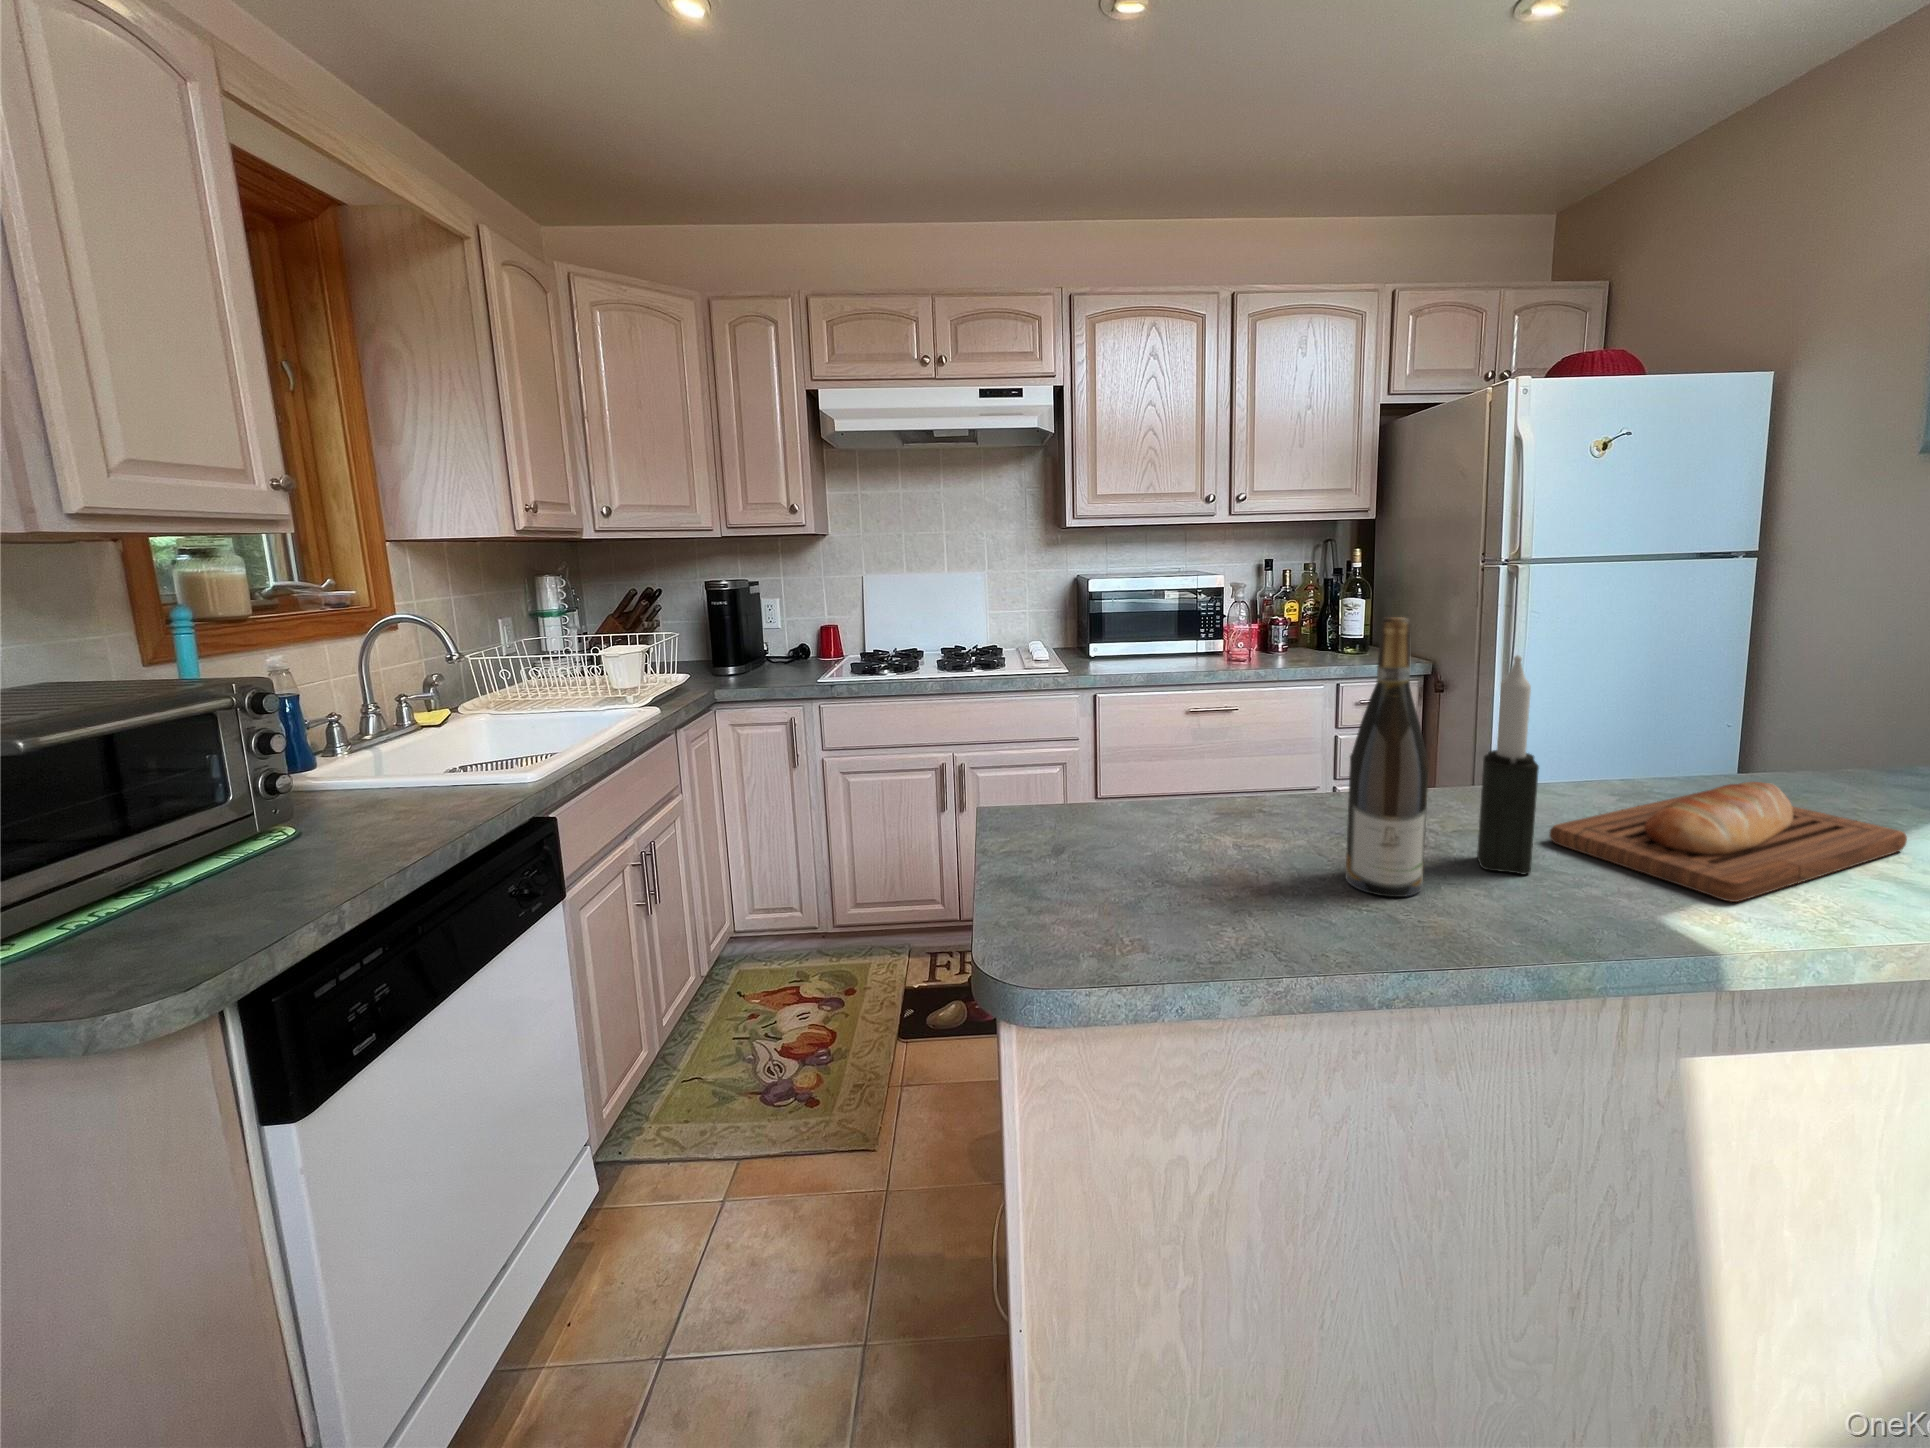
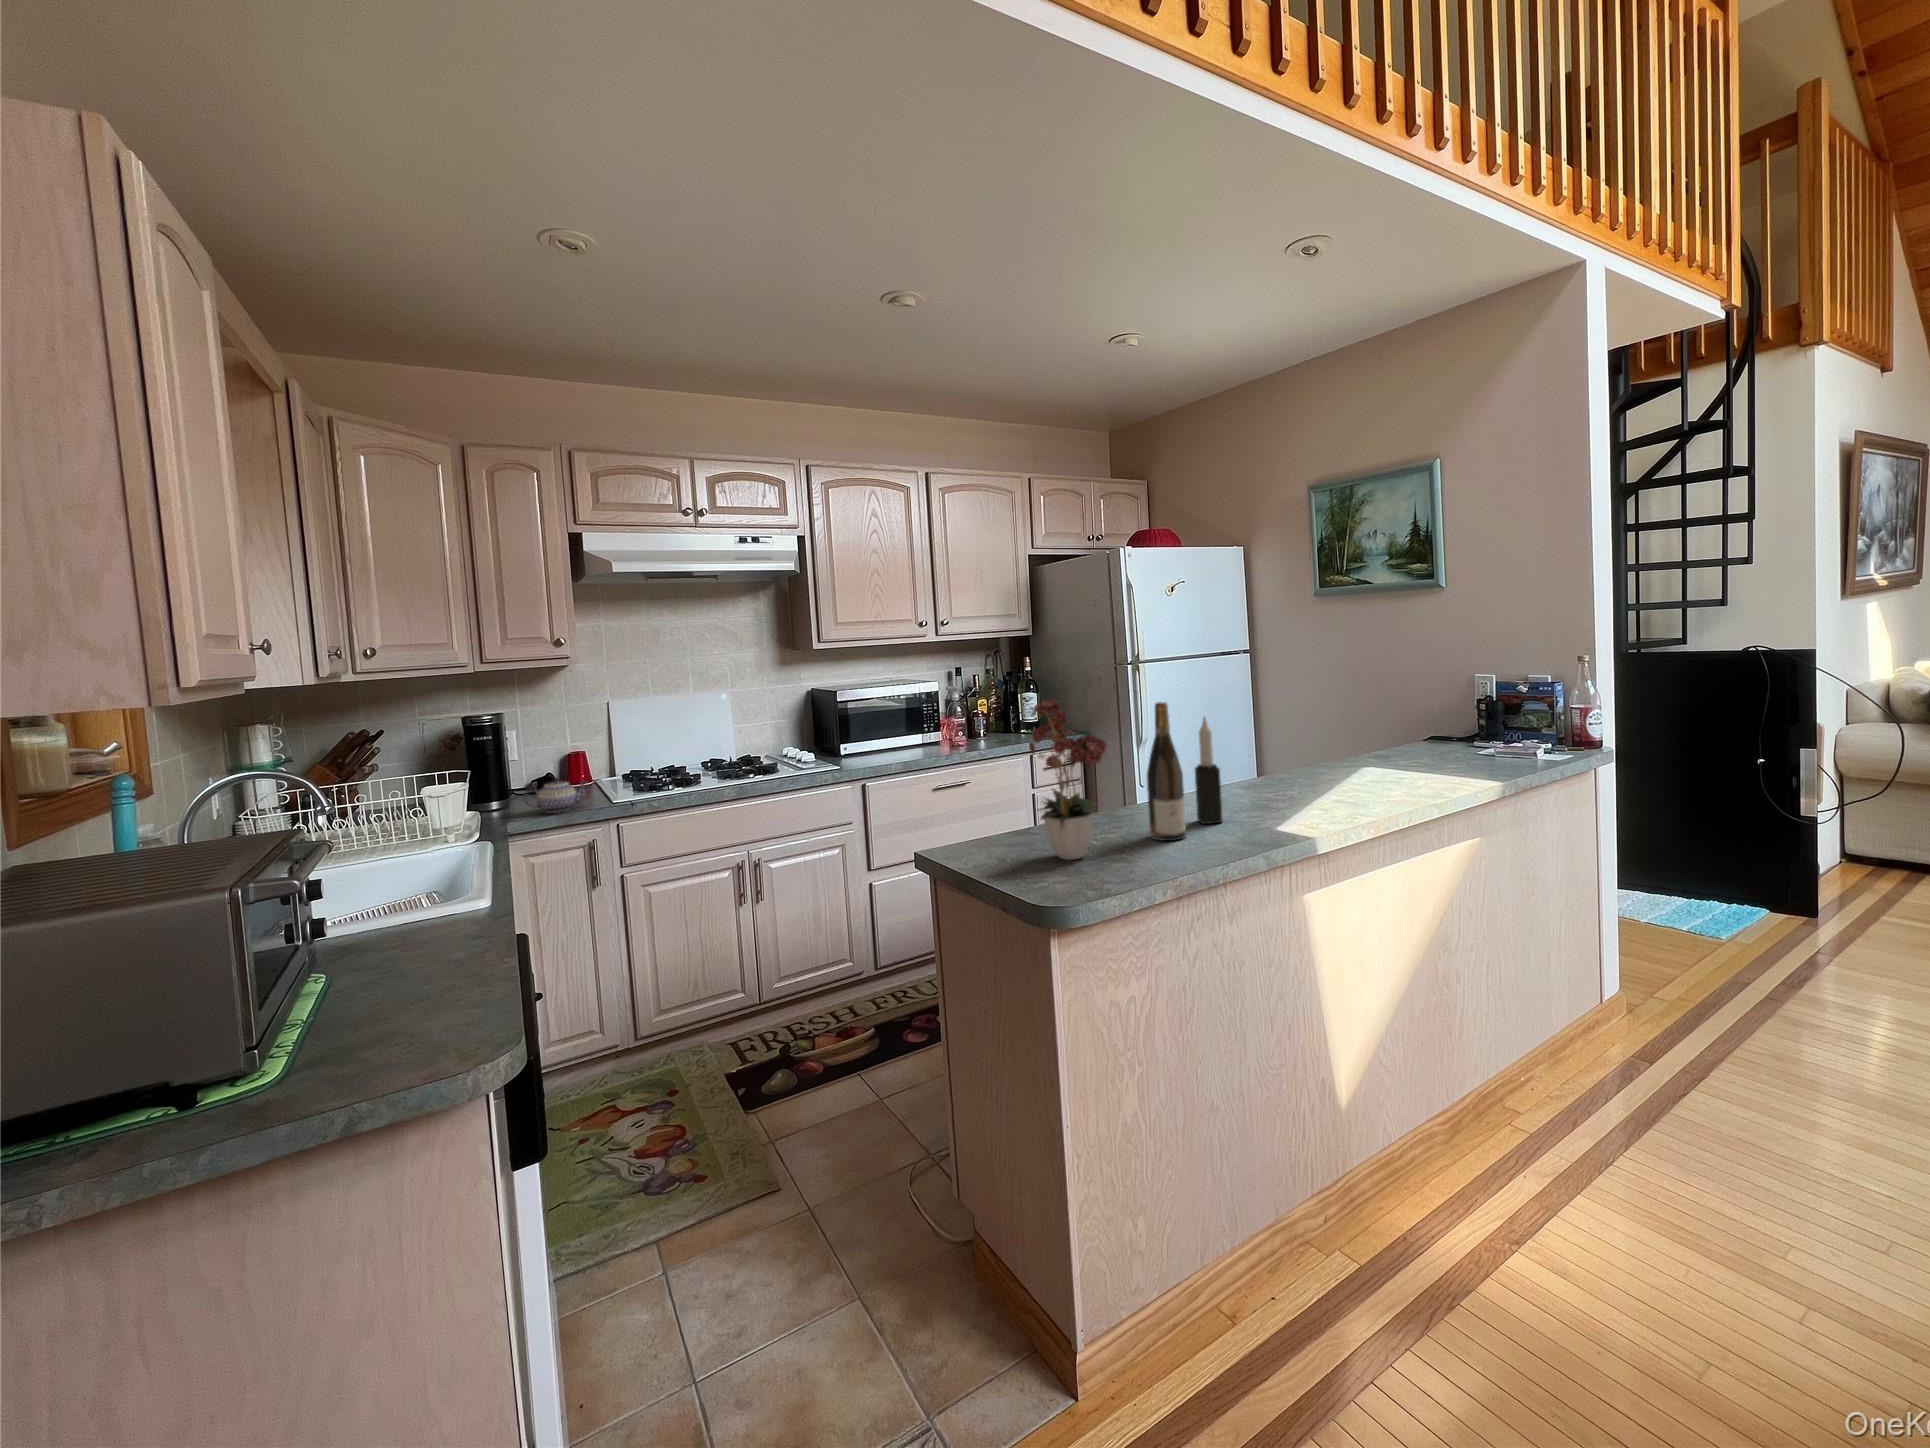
flower arrangement: none [1069,579,1276,892] -> present [1029,700,1107,860]
teapot: none [744,648,802,684] -> present [524,777,586,813]
bread loaf: present [1549,782,1907,902] -> none [1220,768,1344,817]

